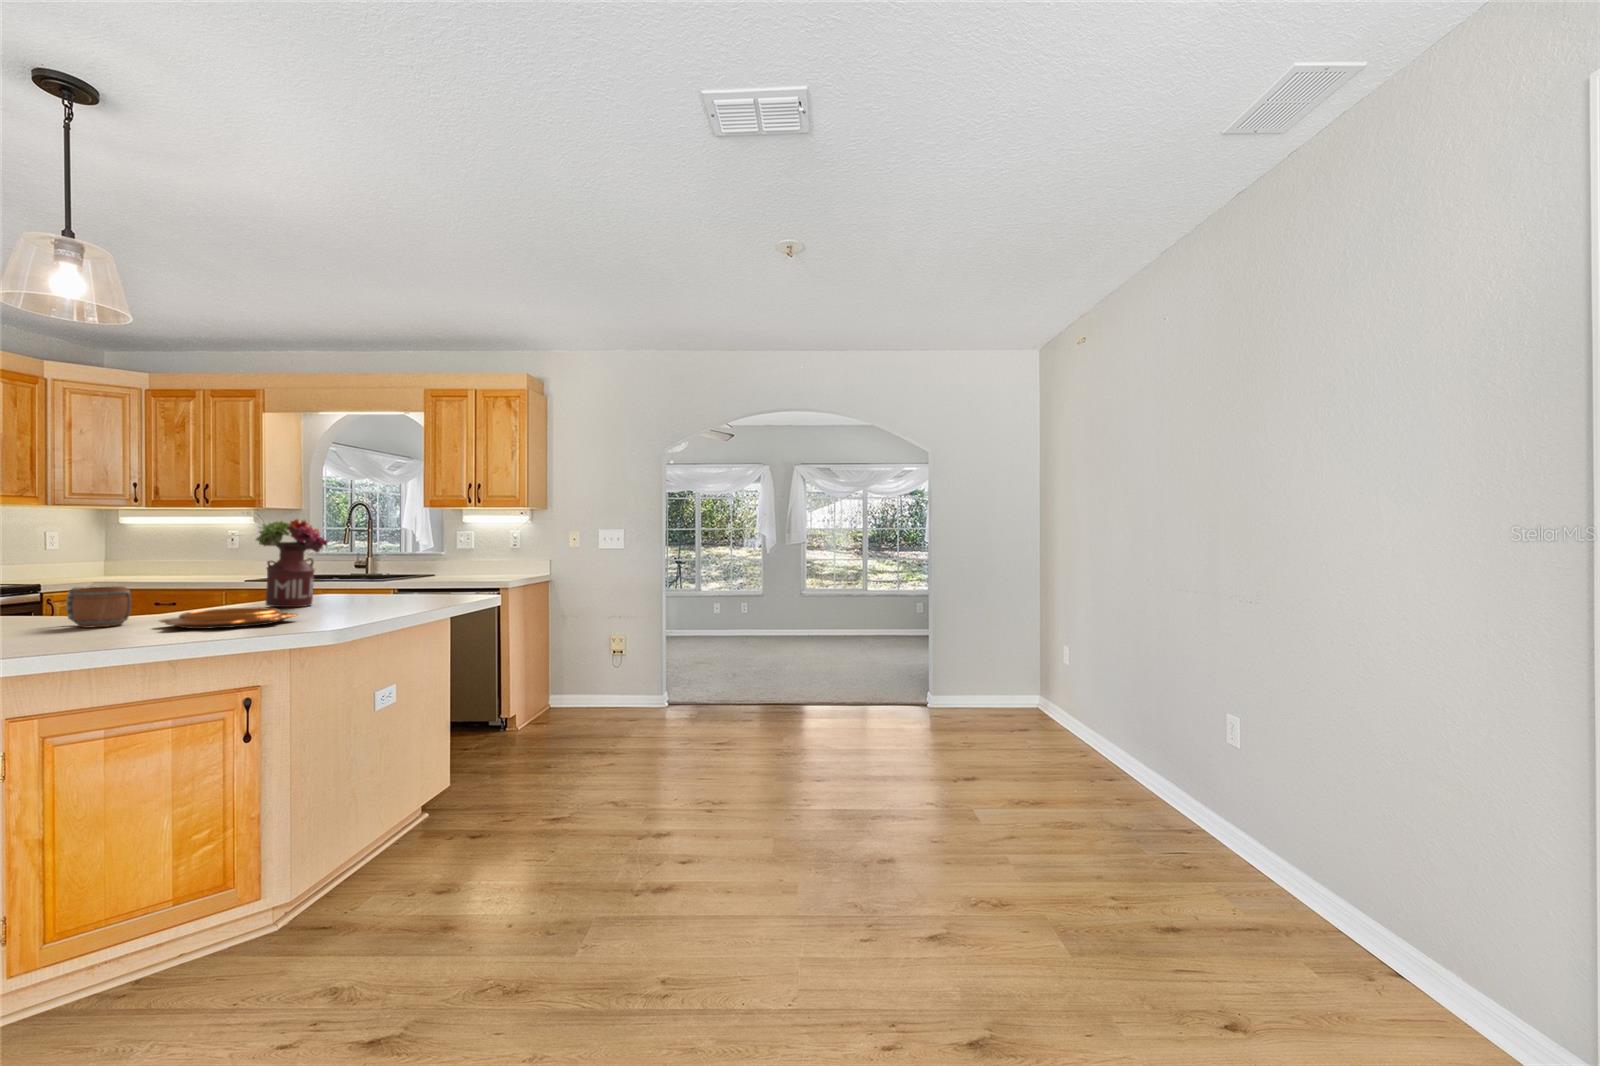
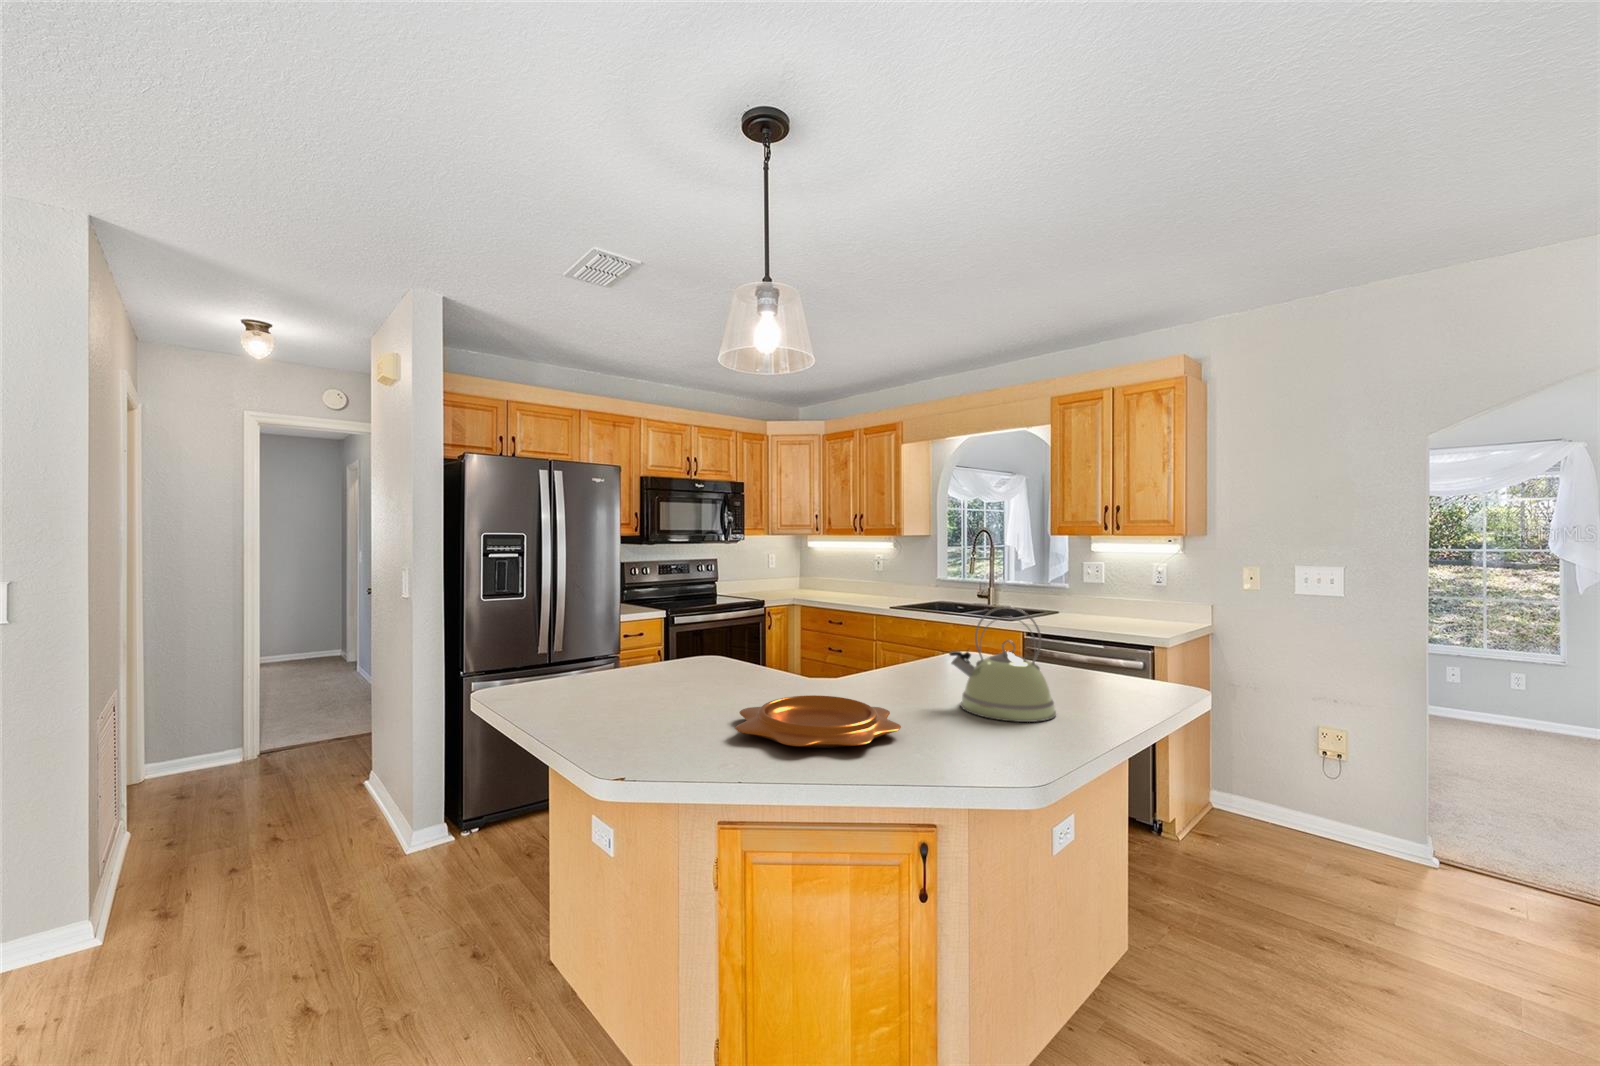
flower arrangement: present [256,519,329,607] -> none [867,560,950,680]
kettle: none [331,544,407,612] -> present [949,606,1056,722]
mug: present [66,587,132,628] -> none [676,644,730,703]

